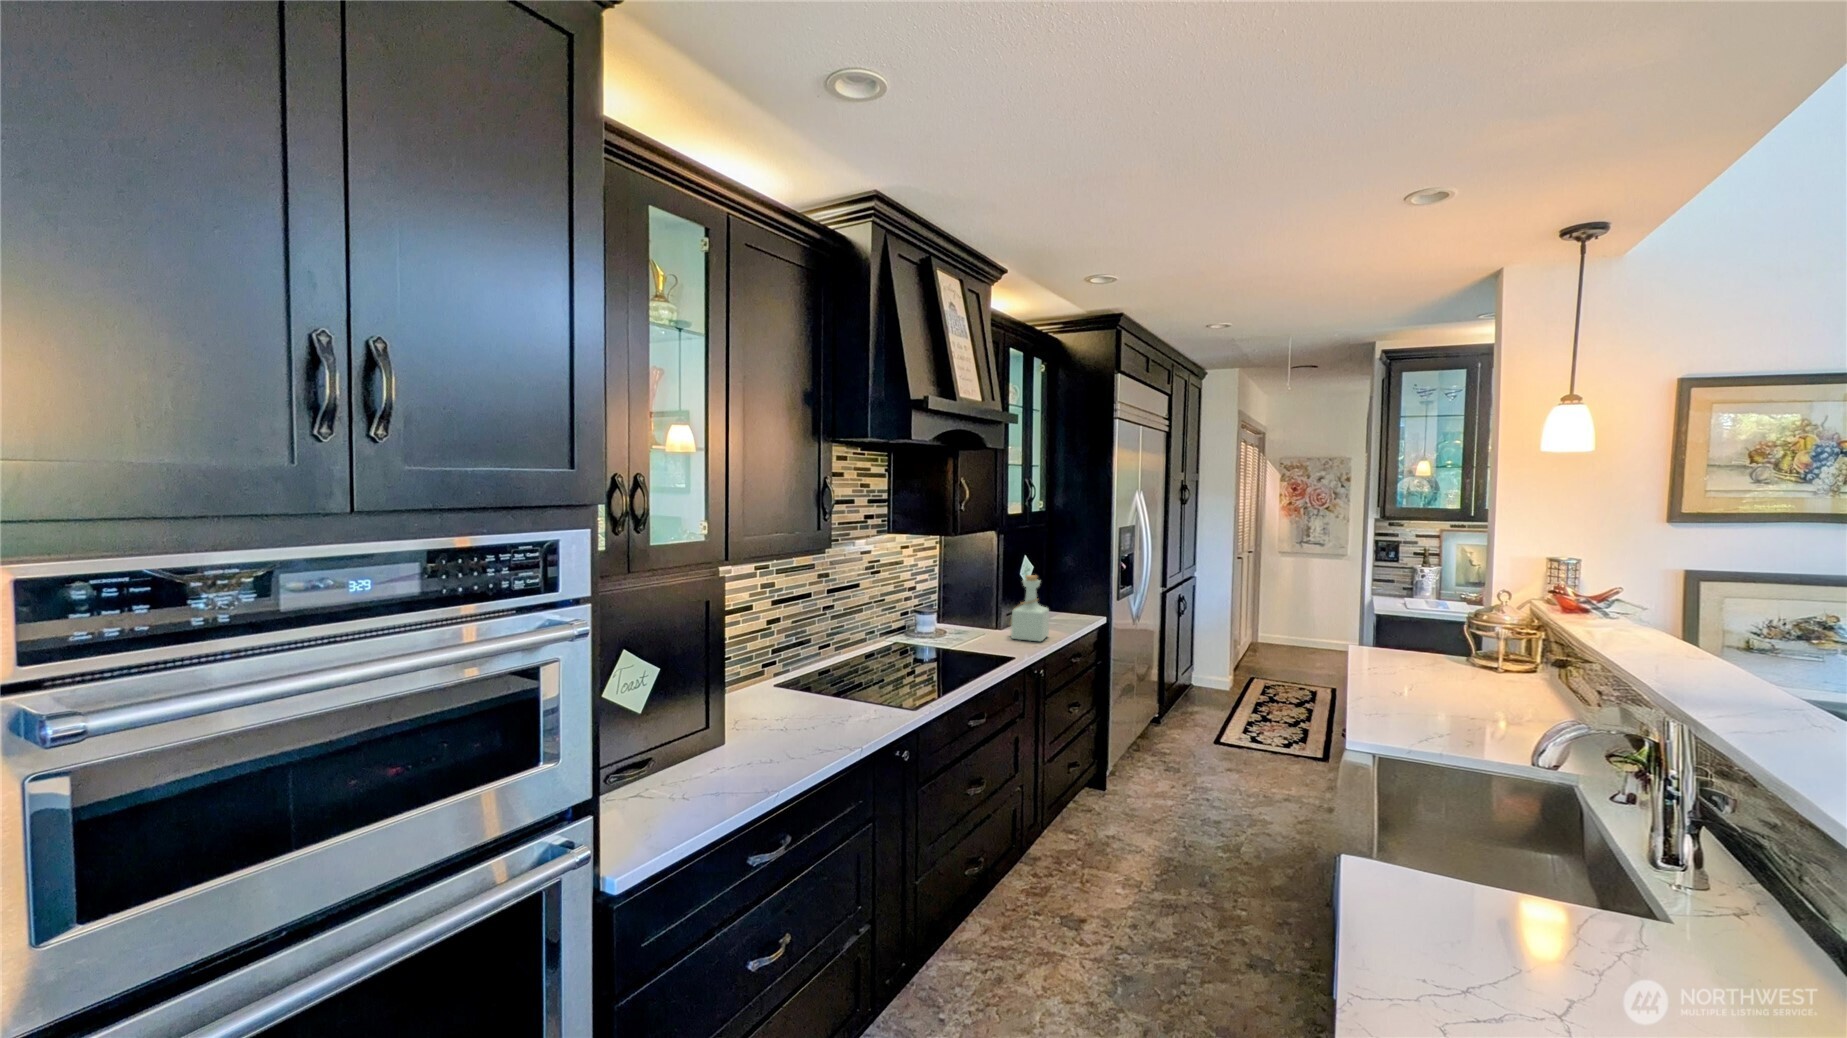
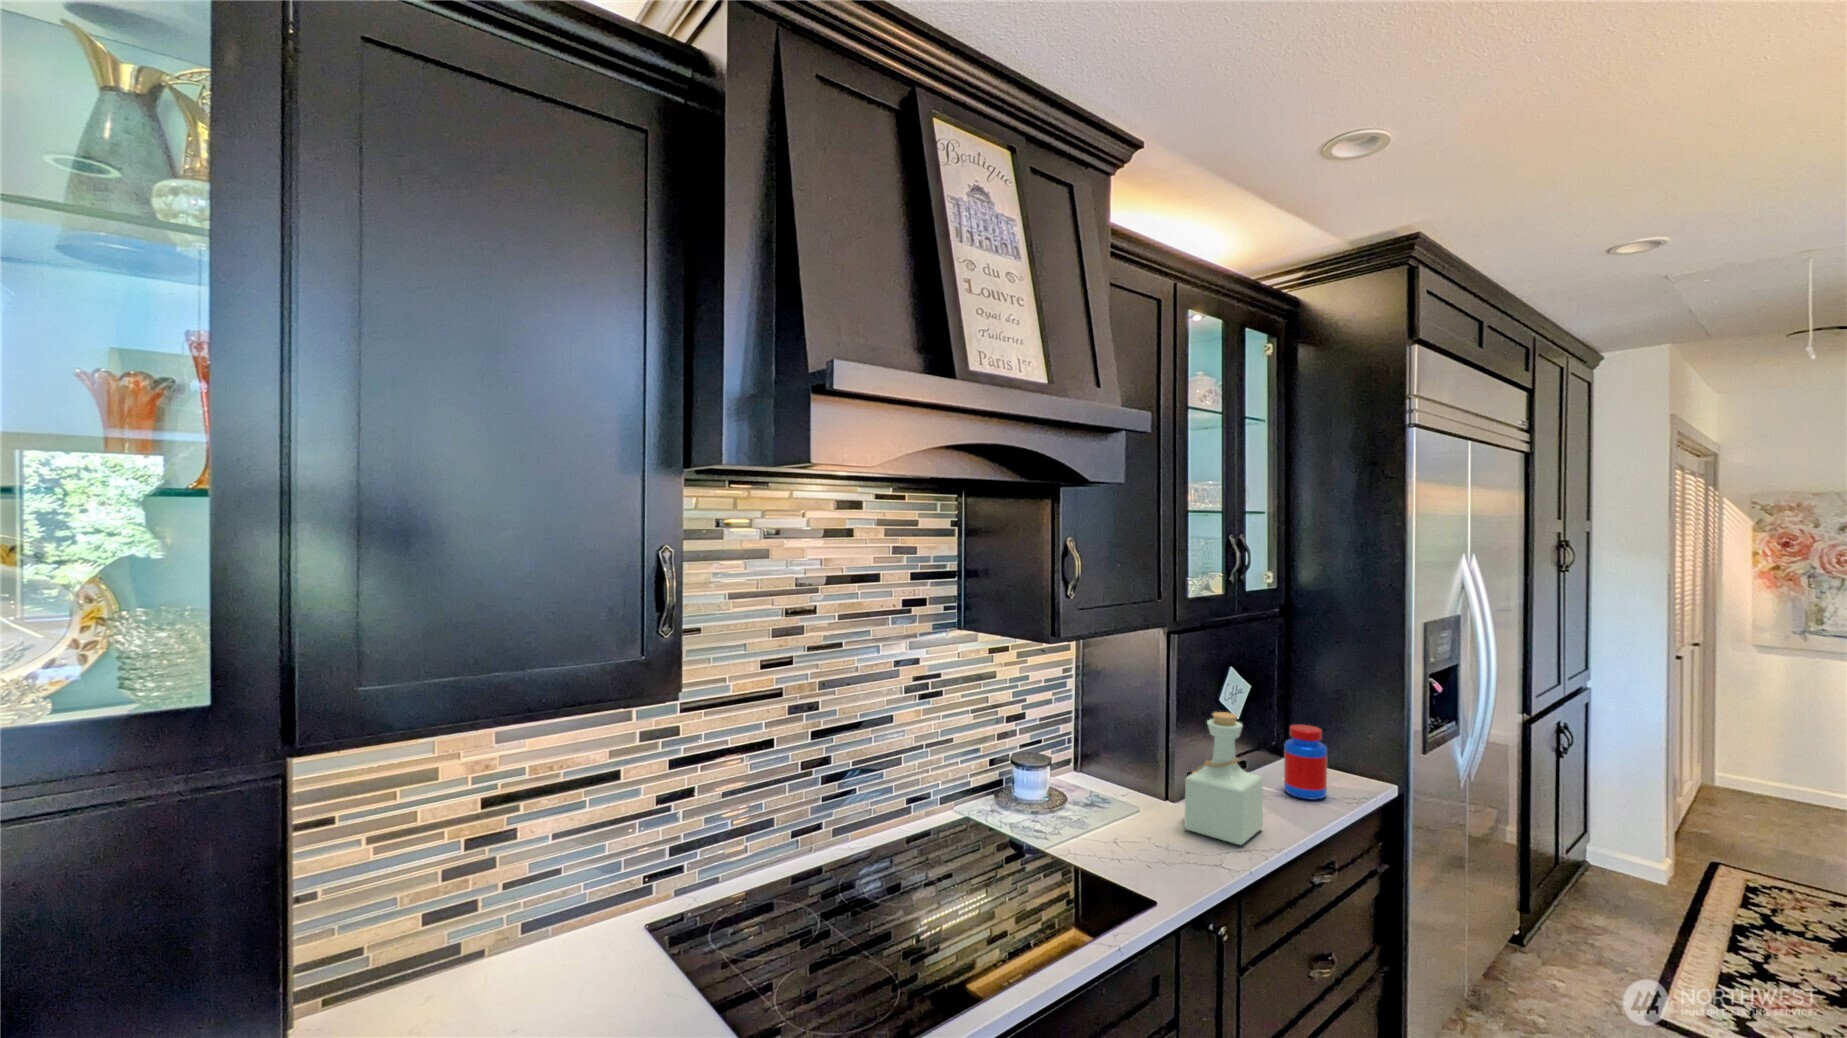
jar: none [1052,586,1075,625] -> present [1284,725,1327,800]

